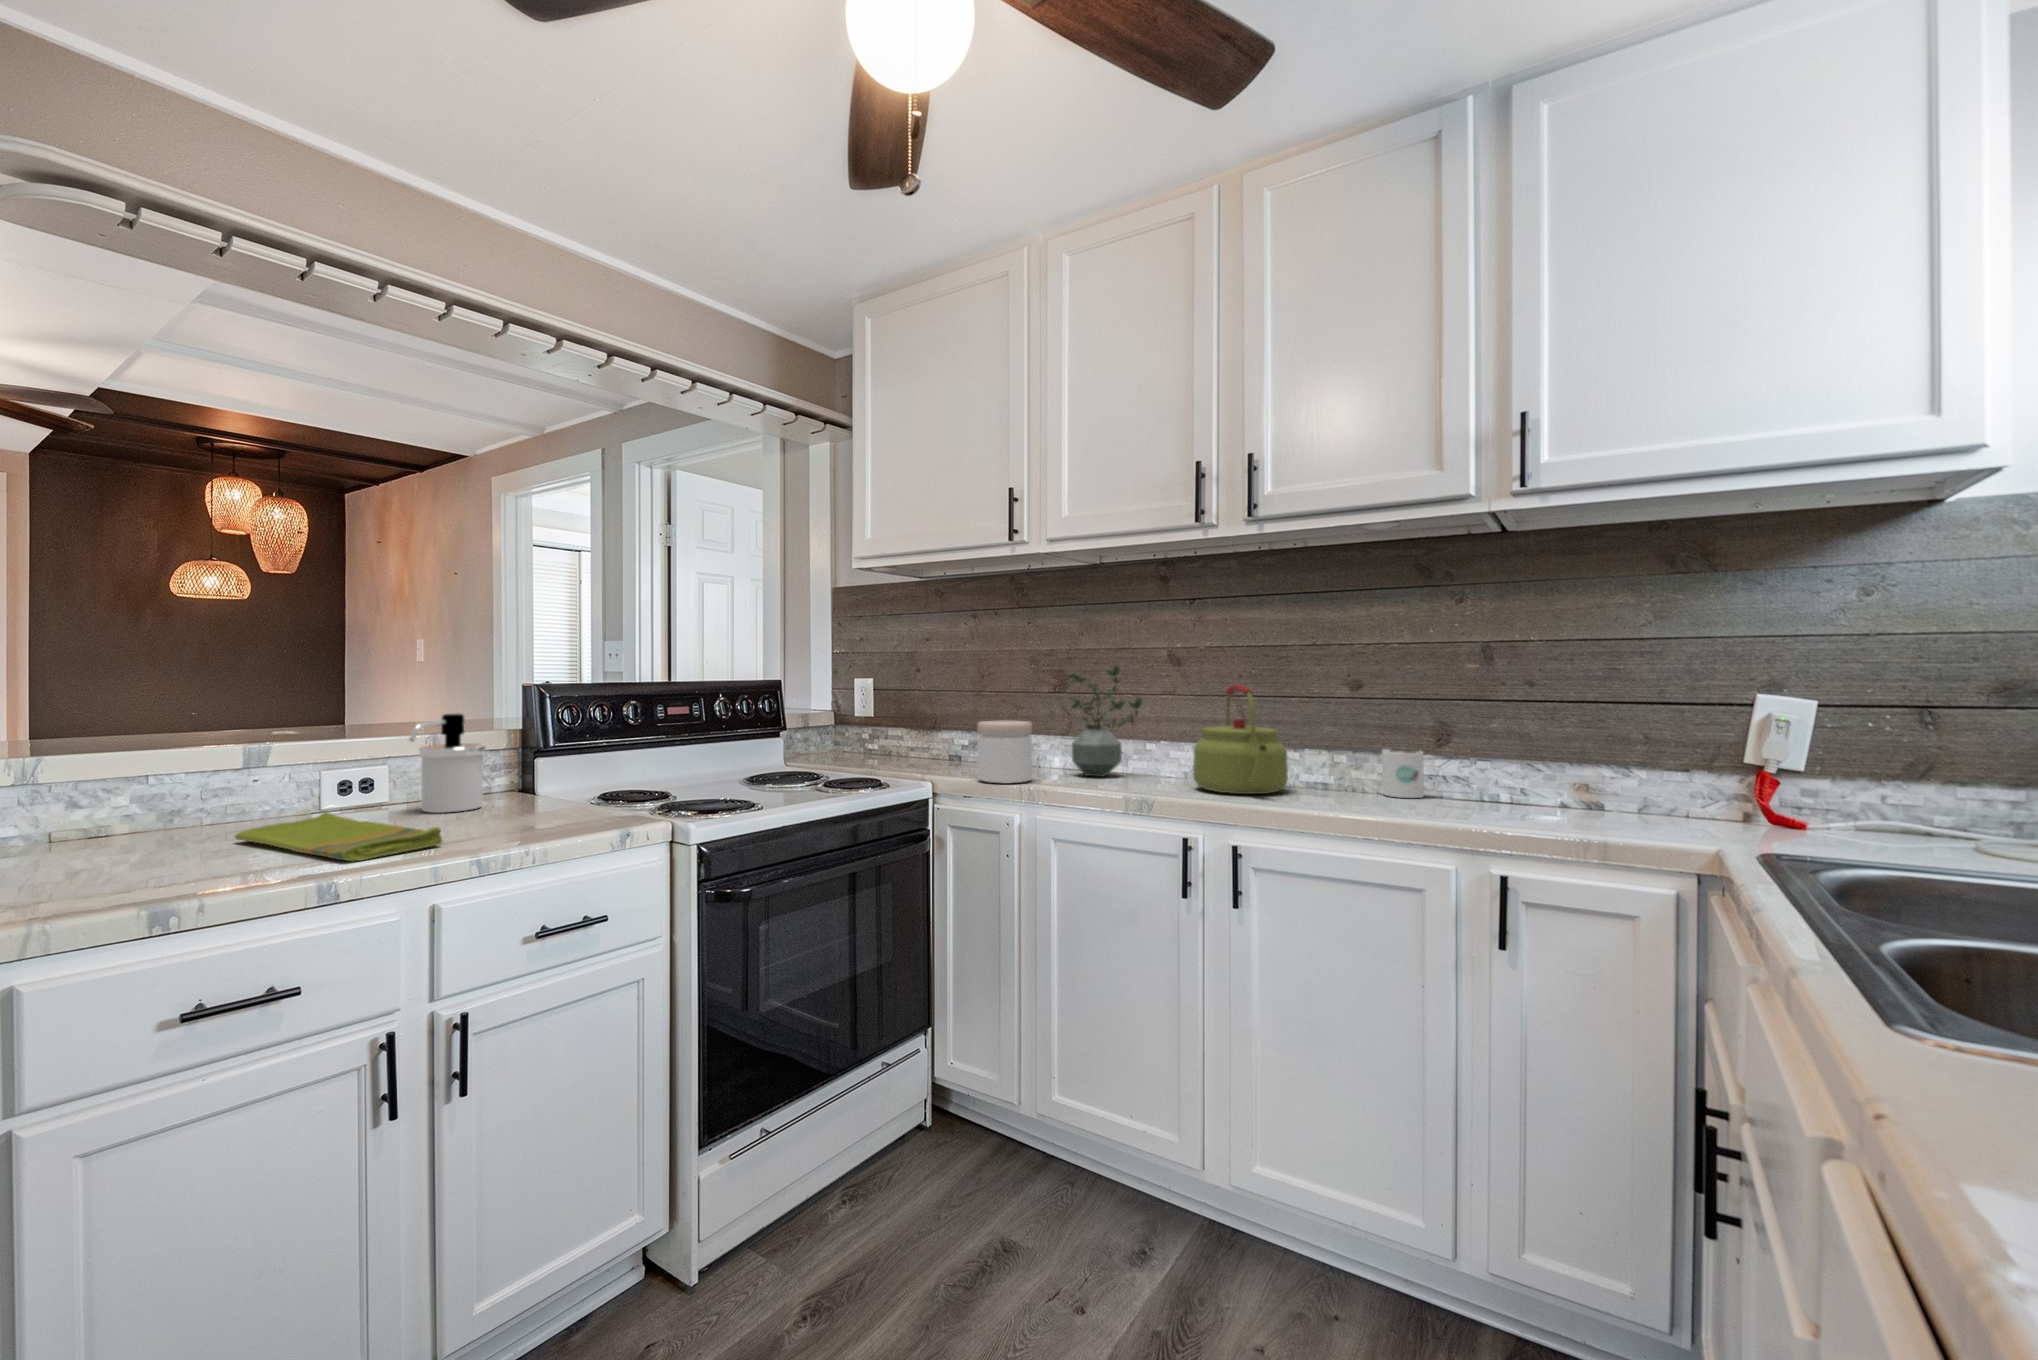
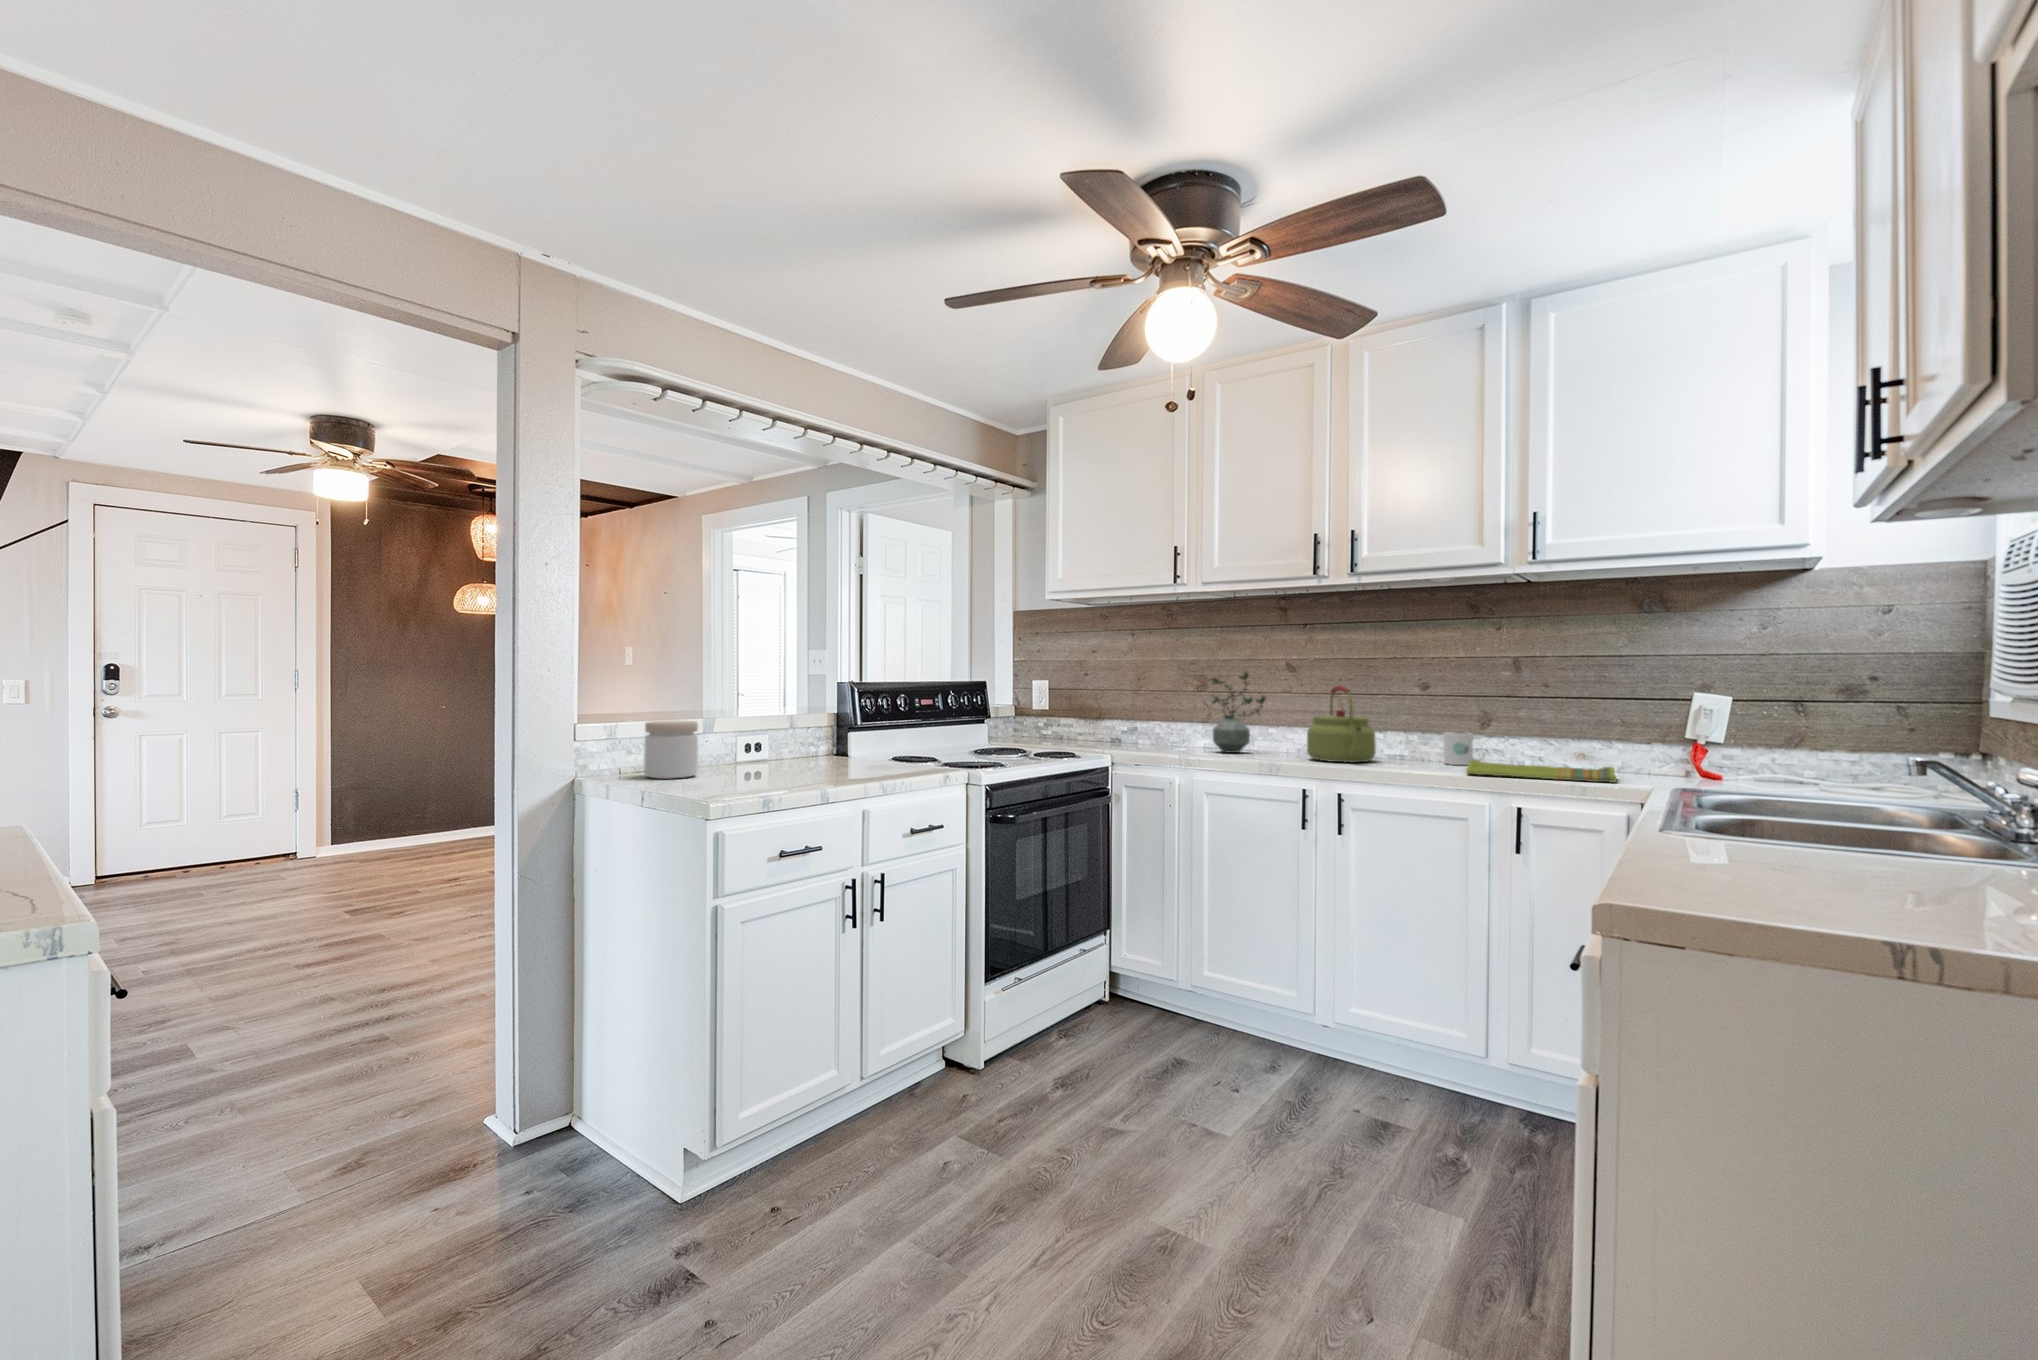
soap dispenser: present [409,714,485,813] -> none [794,700,832,764]
jar: present [977,721,1032,784] -> present [644,721,698,779]
dish towel: present [235,812,442,861] -> present [1466,760,1617,783]

